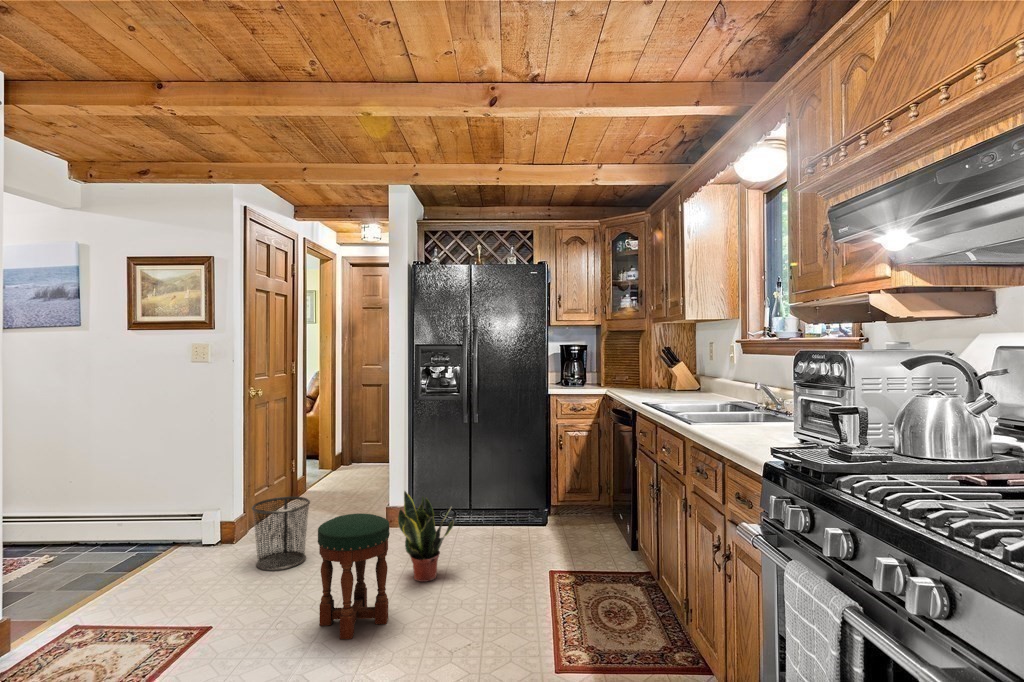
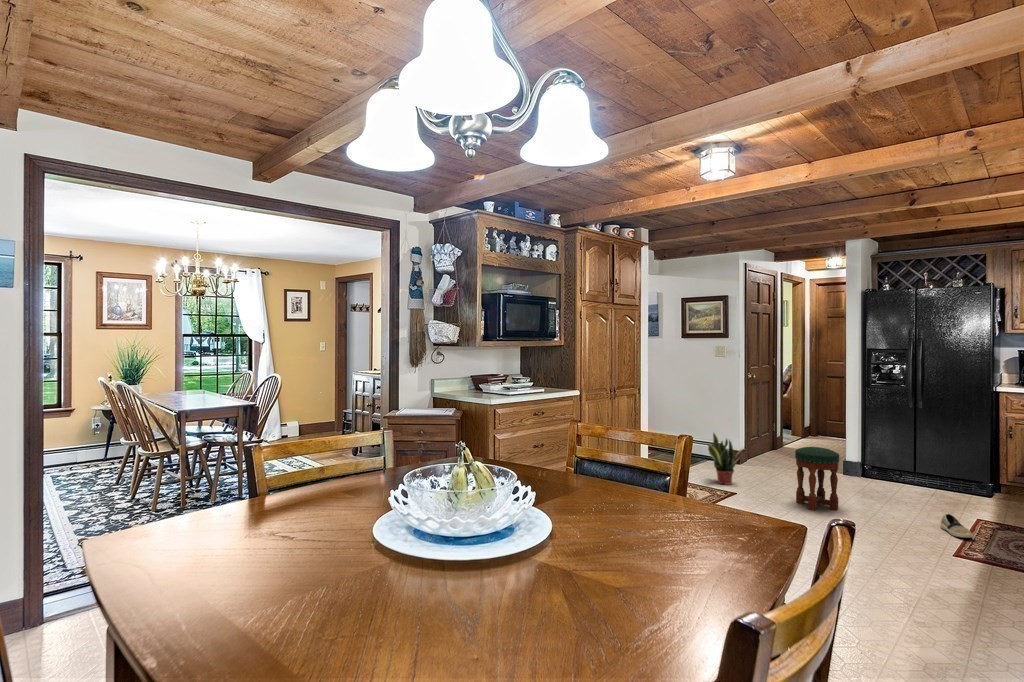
potted plant: present [398,491,454,582] -> present [708,433,741,485]
waste bin: present [252,496,310,570] -> none [753,439,789,479]
shoe: none [526,588,572,630] -> present [940,514,973,538]

